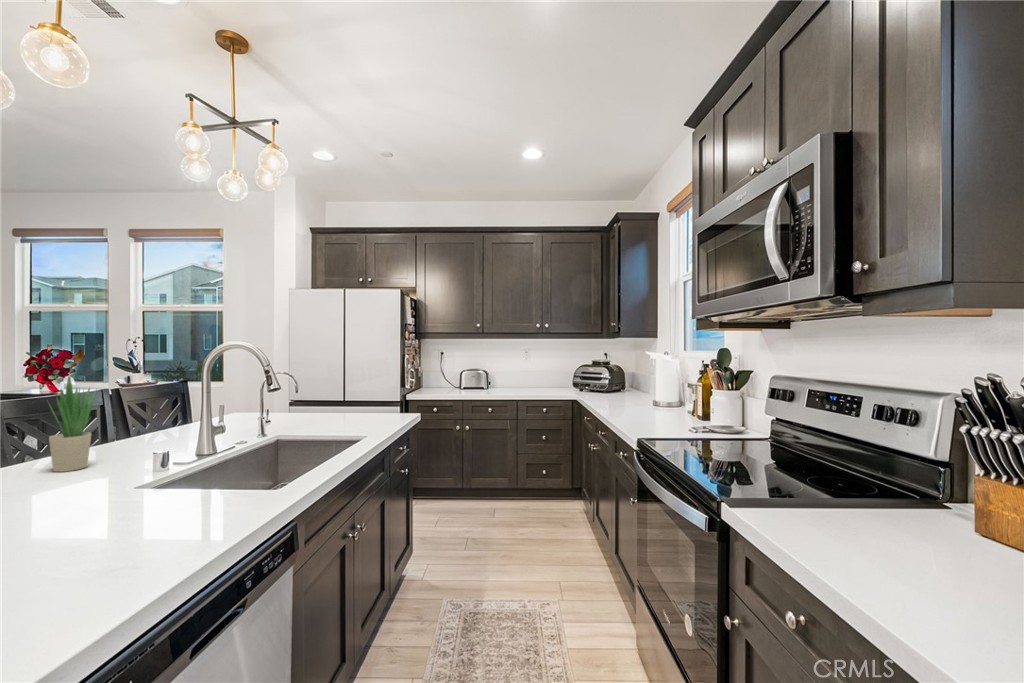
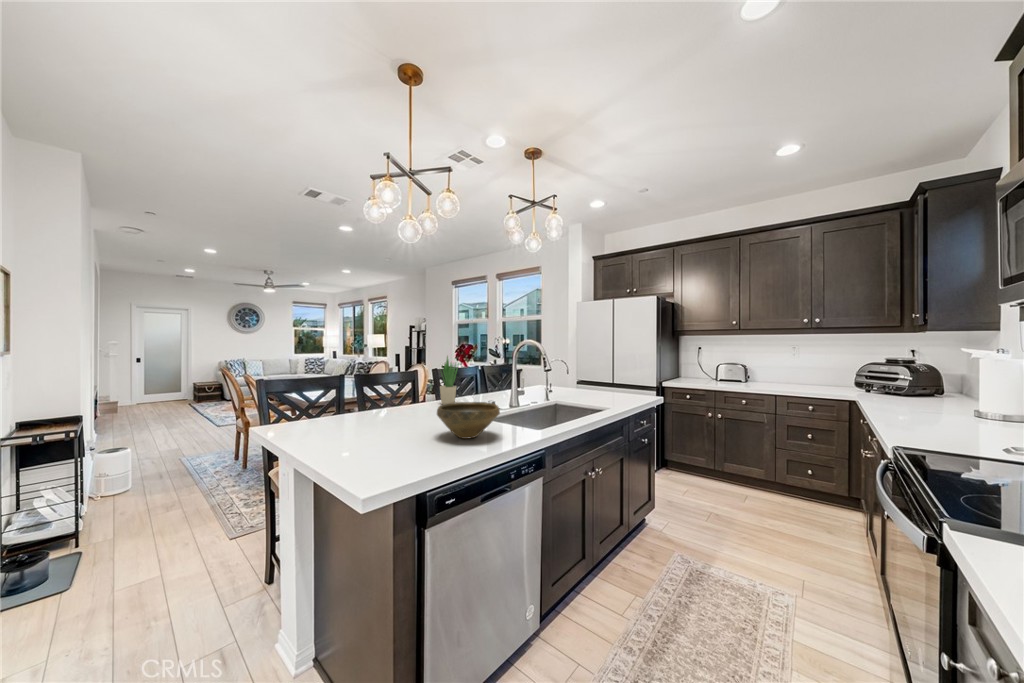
bowl: none [88,457,235,533] -> present [437,402,500,439]

